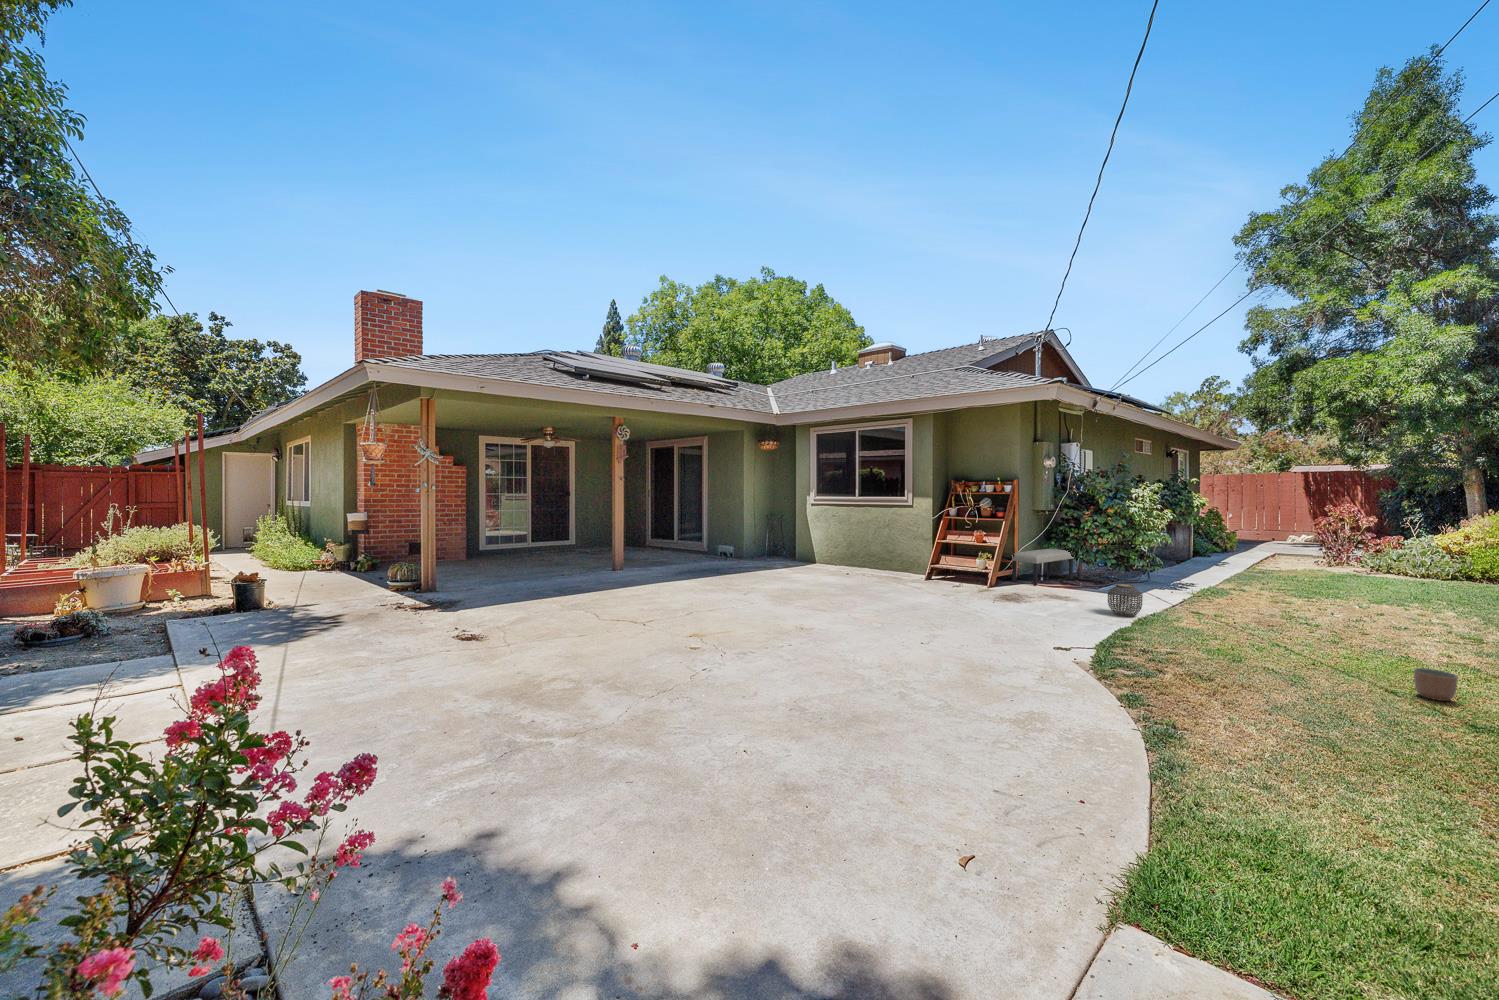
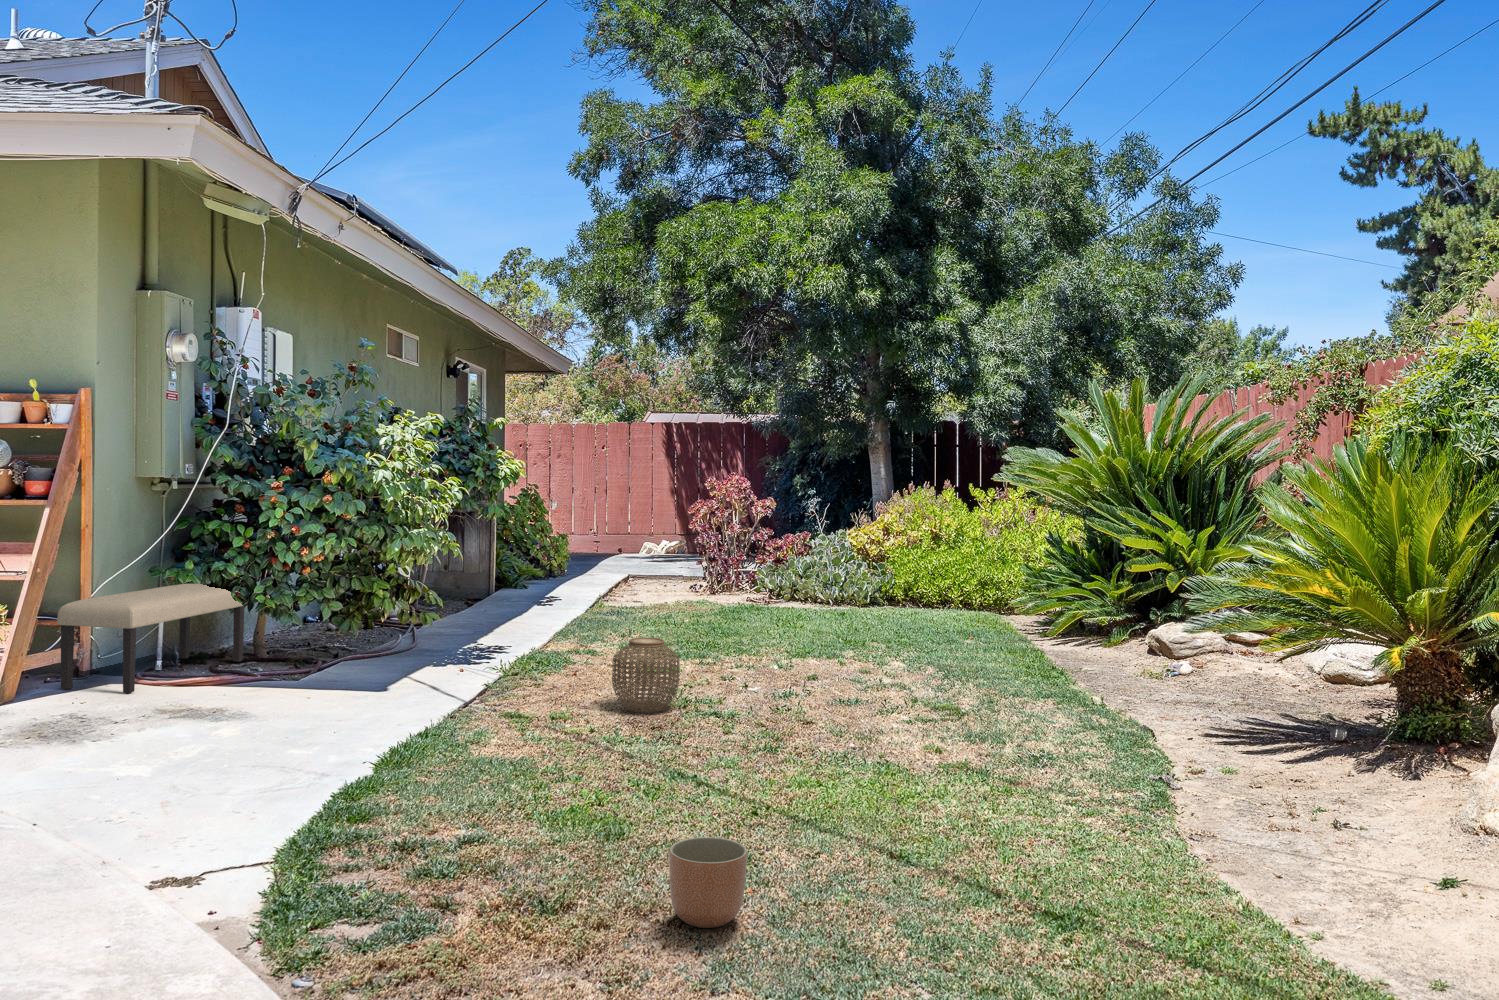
woven basket: present [1108,584,1143,617] -> present [612,638,680,713]
planter: present [1414,668,1458,701] -> present [669,837,747,928]

